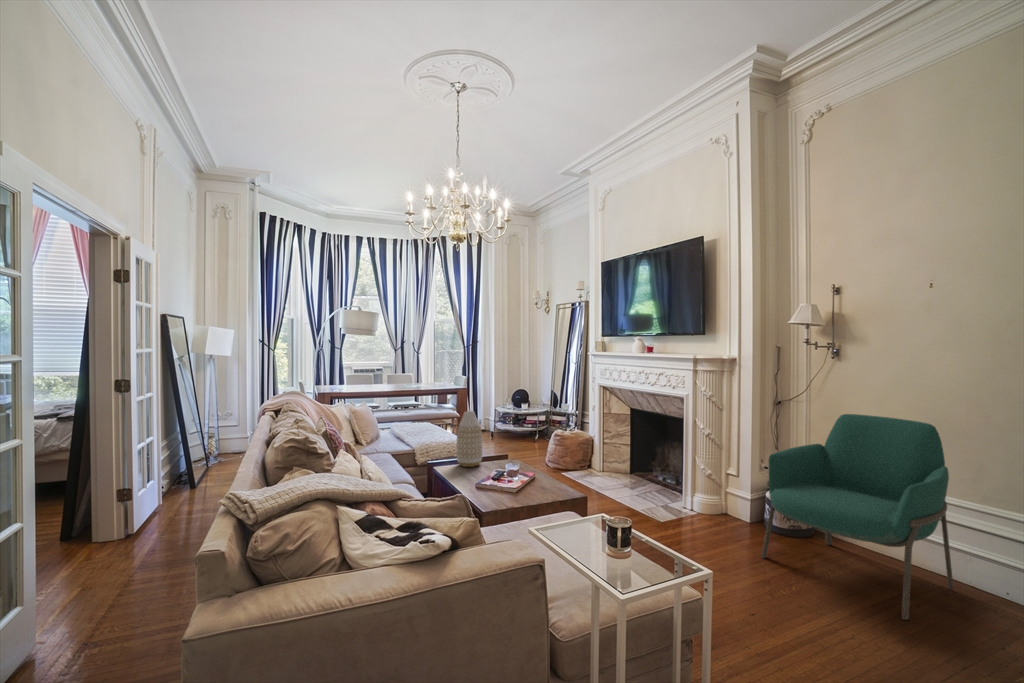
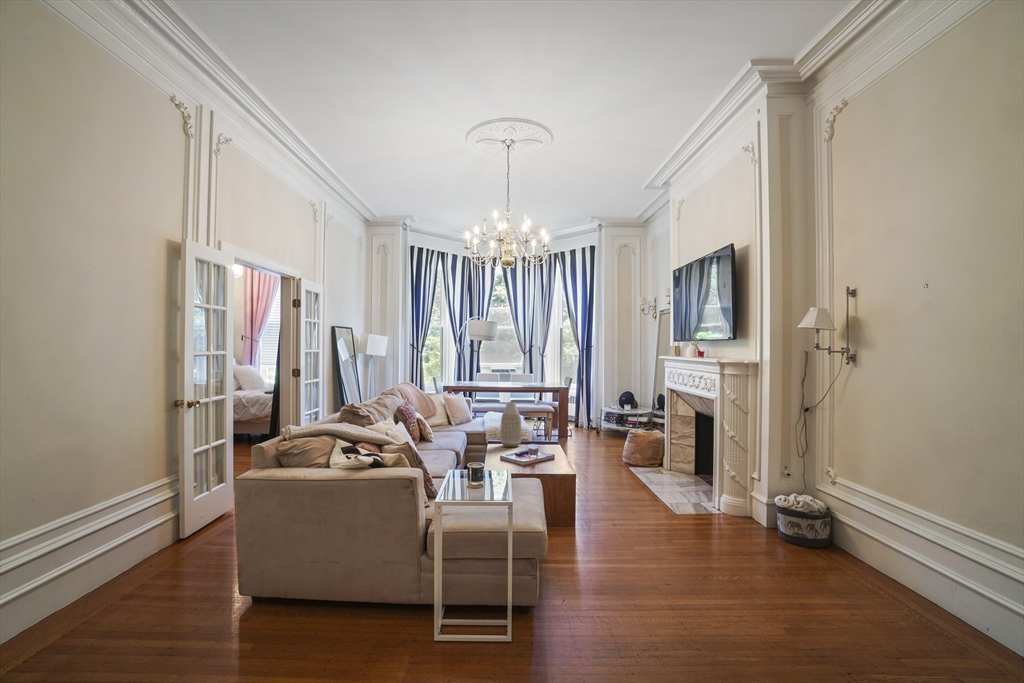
armchair: present [761,414,954,620] -> none [737,422,926,623]

